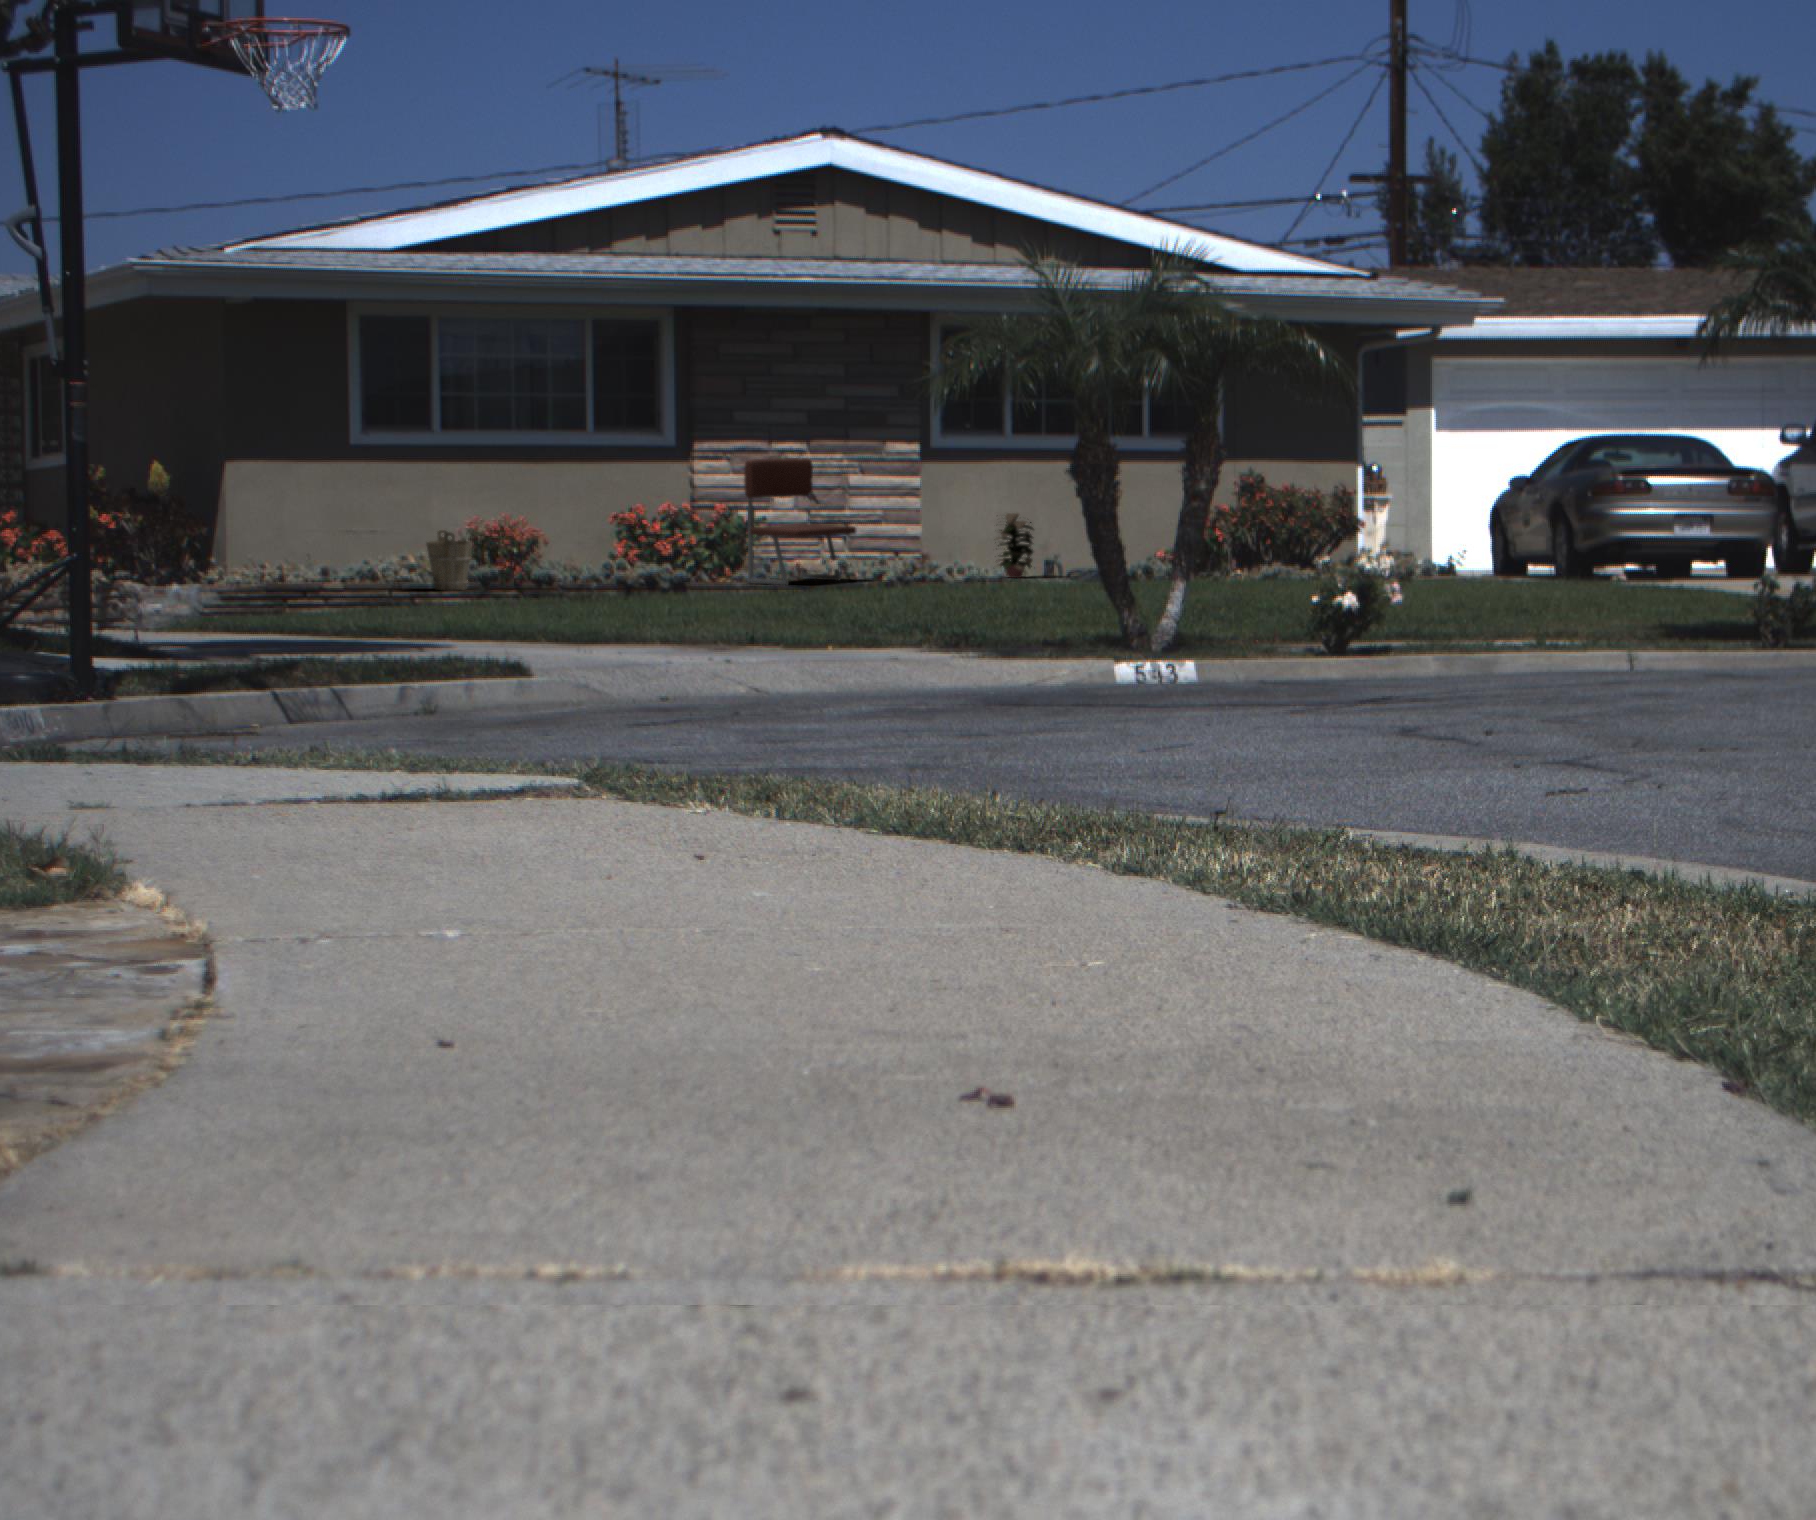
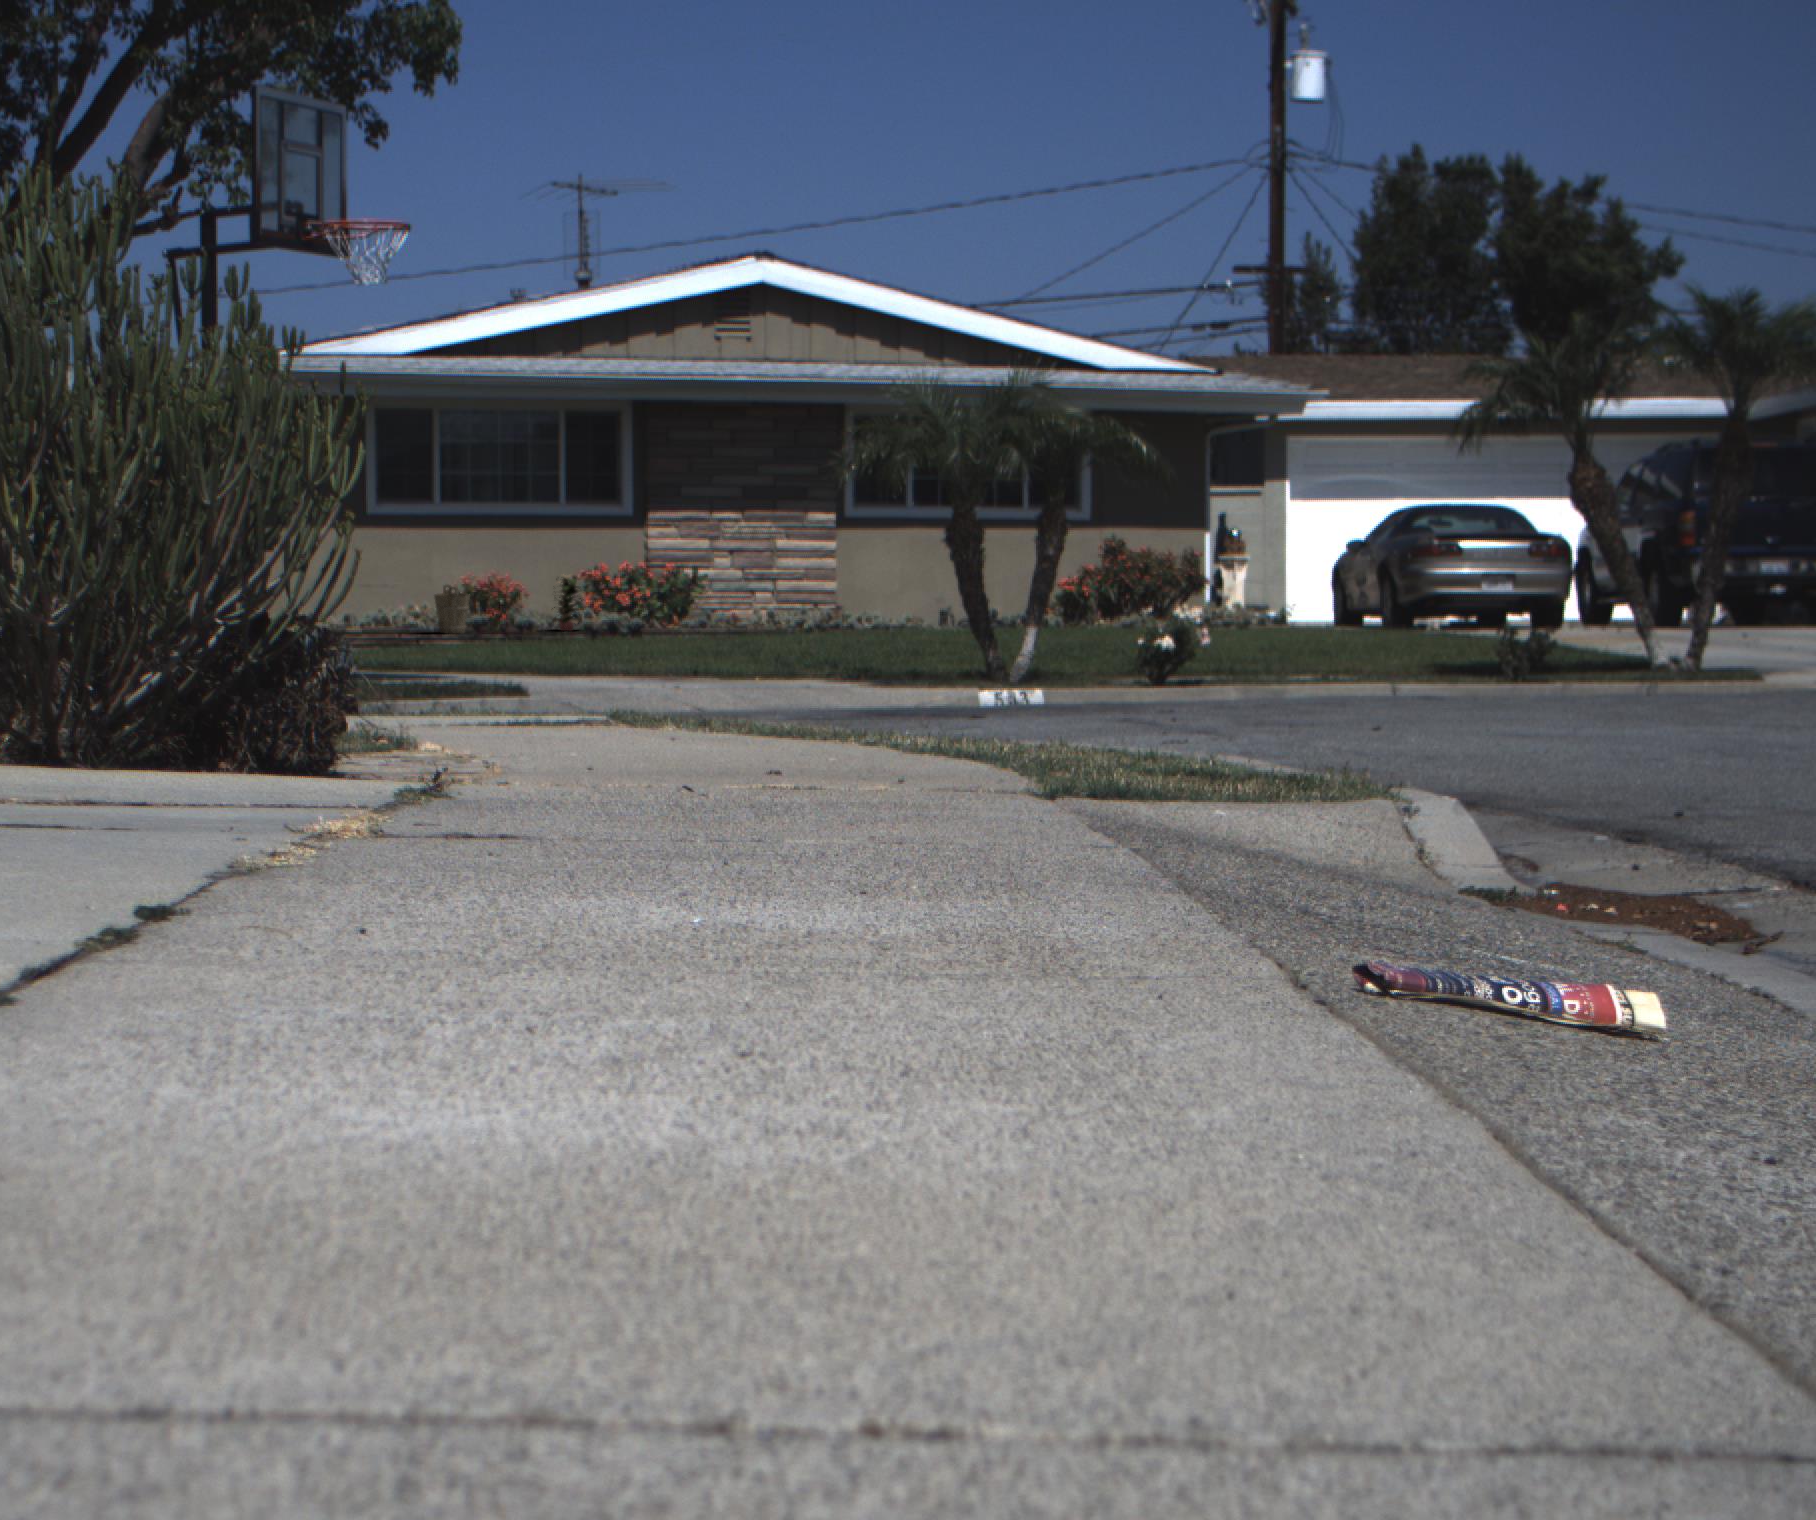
bench: present [744,458,856,585] -> none [689,526,780,631]
decorative plant: present [997,513,1034,578] -> present [551,575,584,631]

